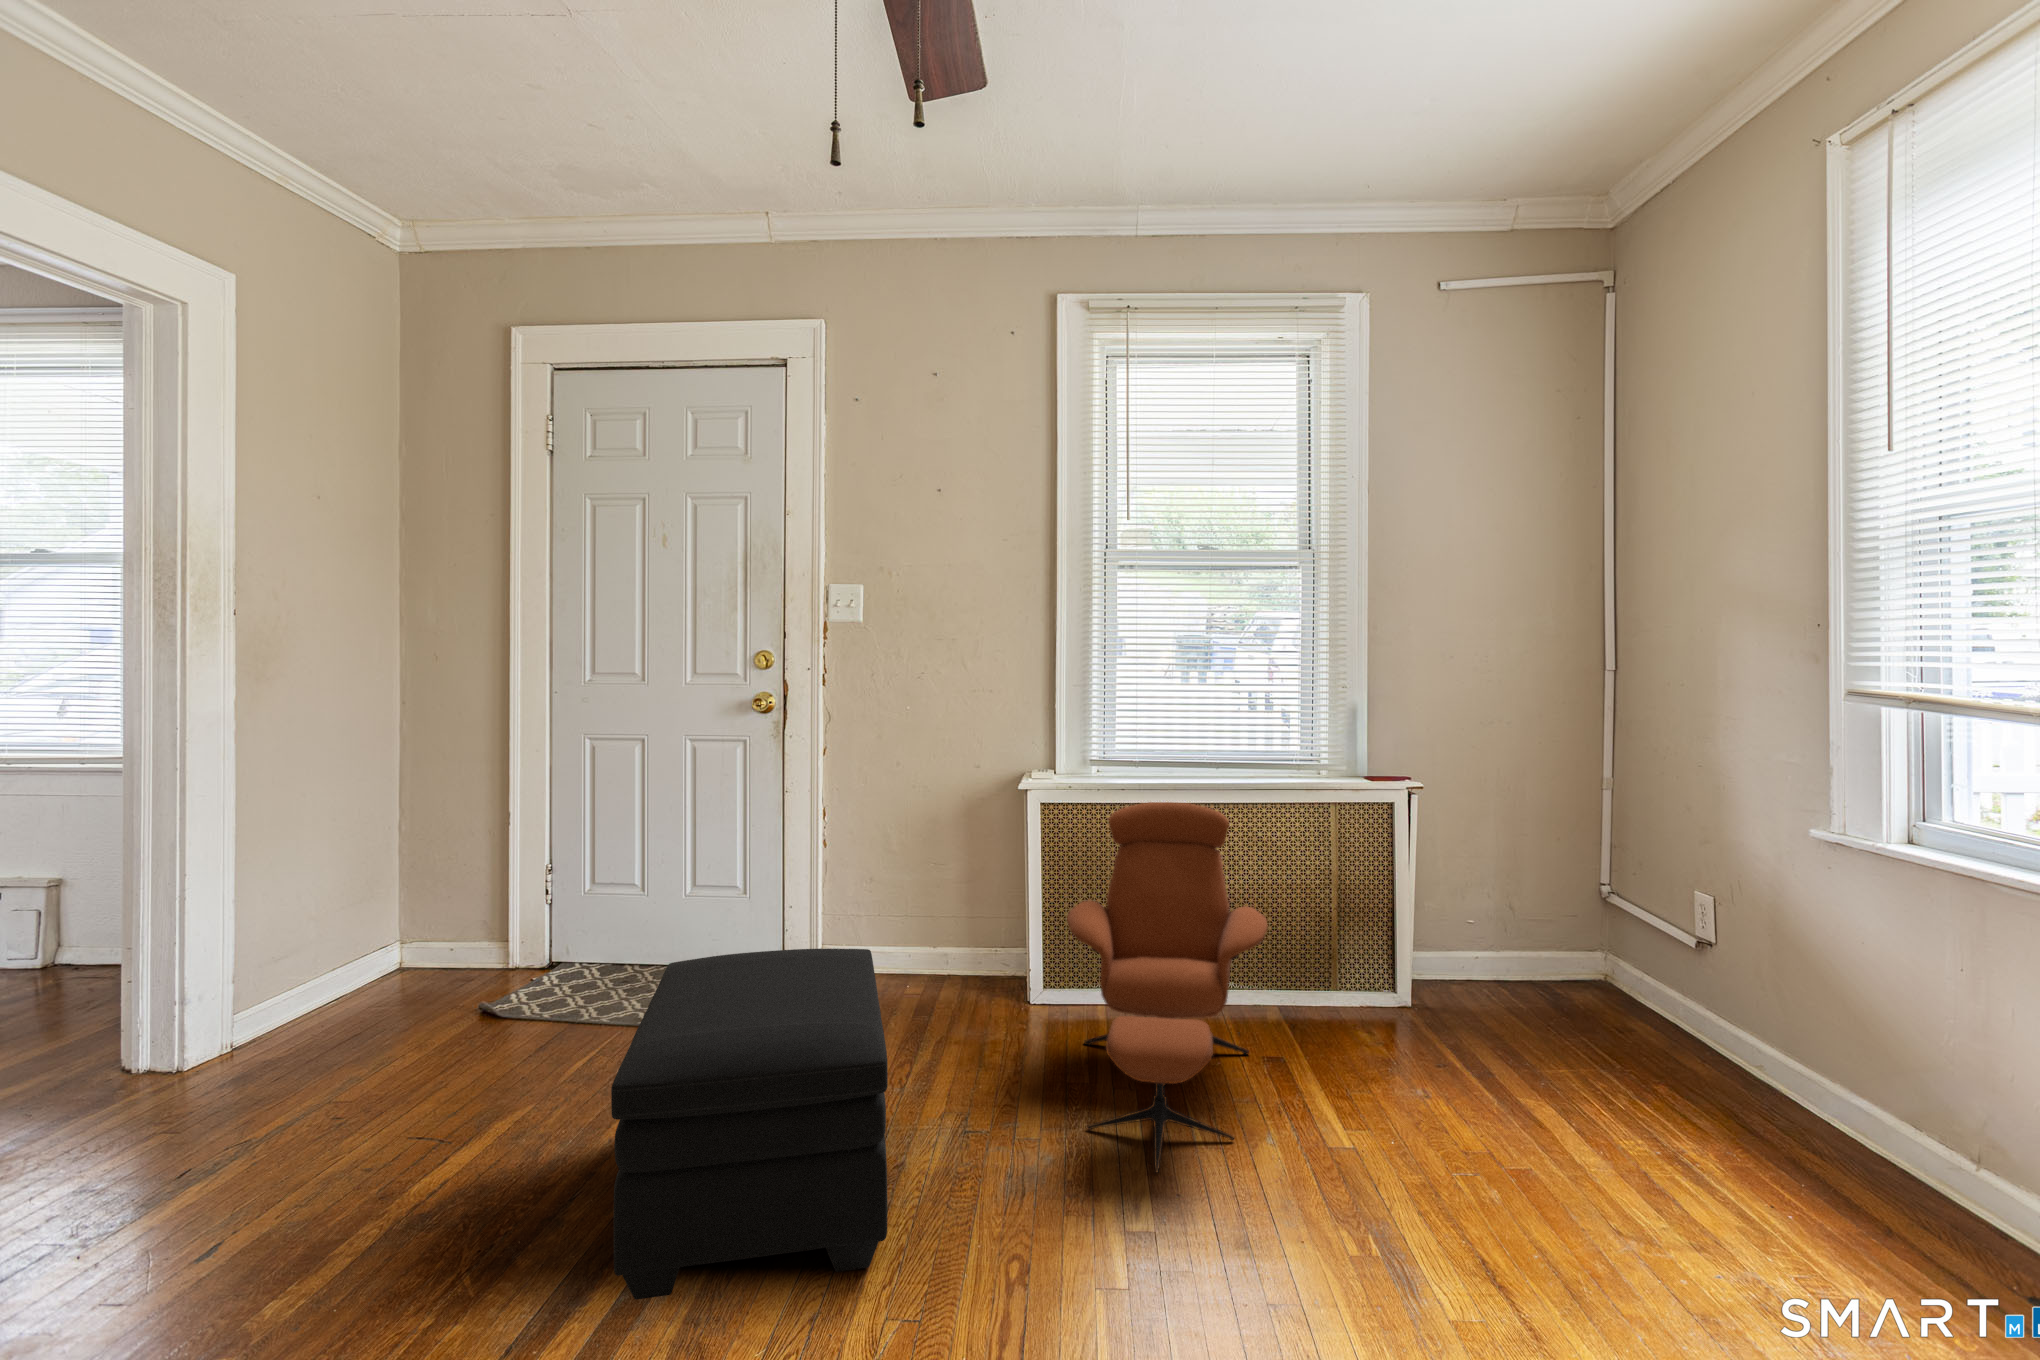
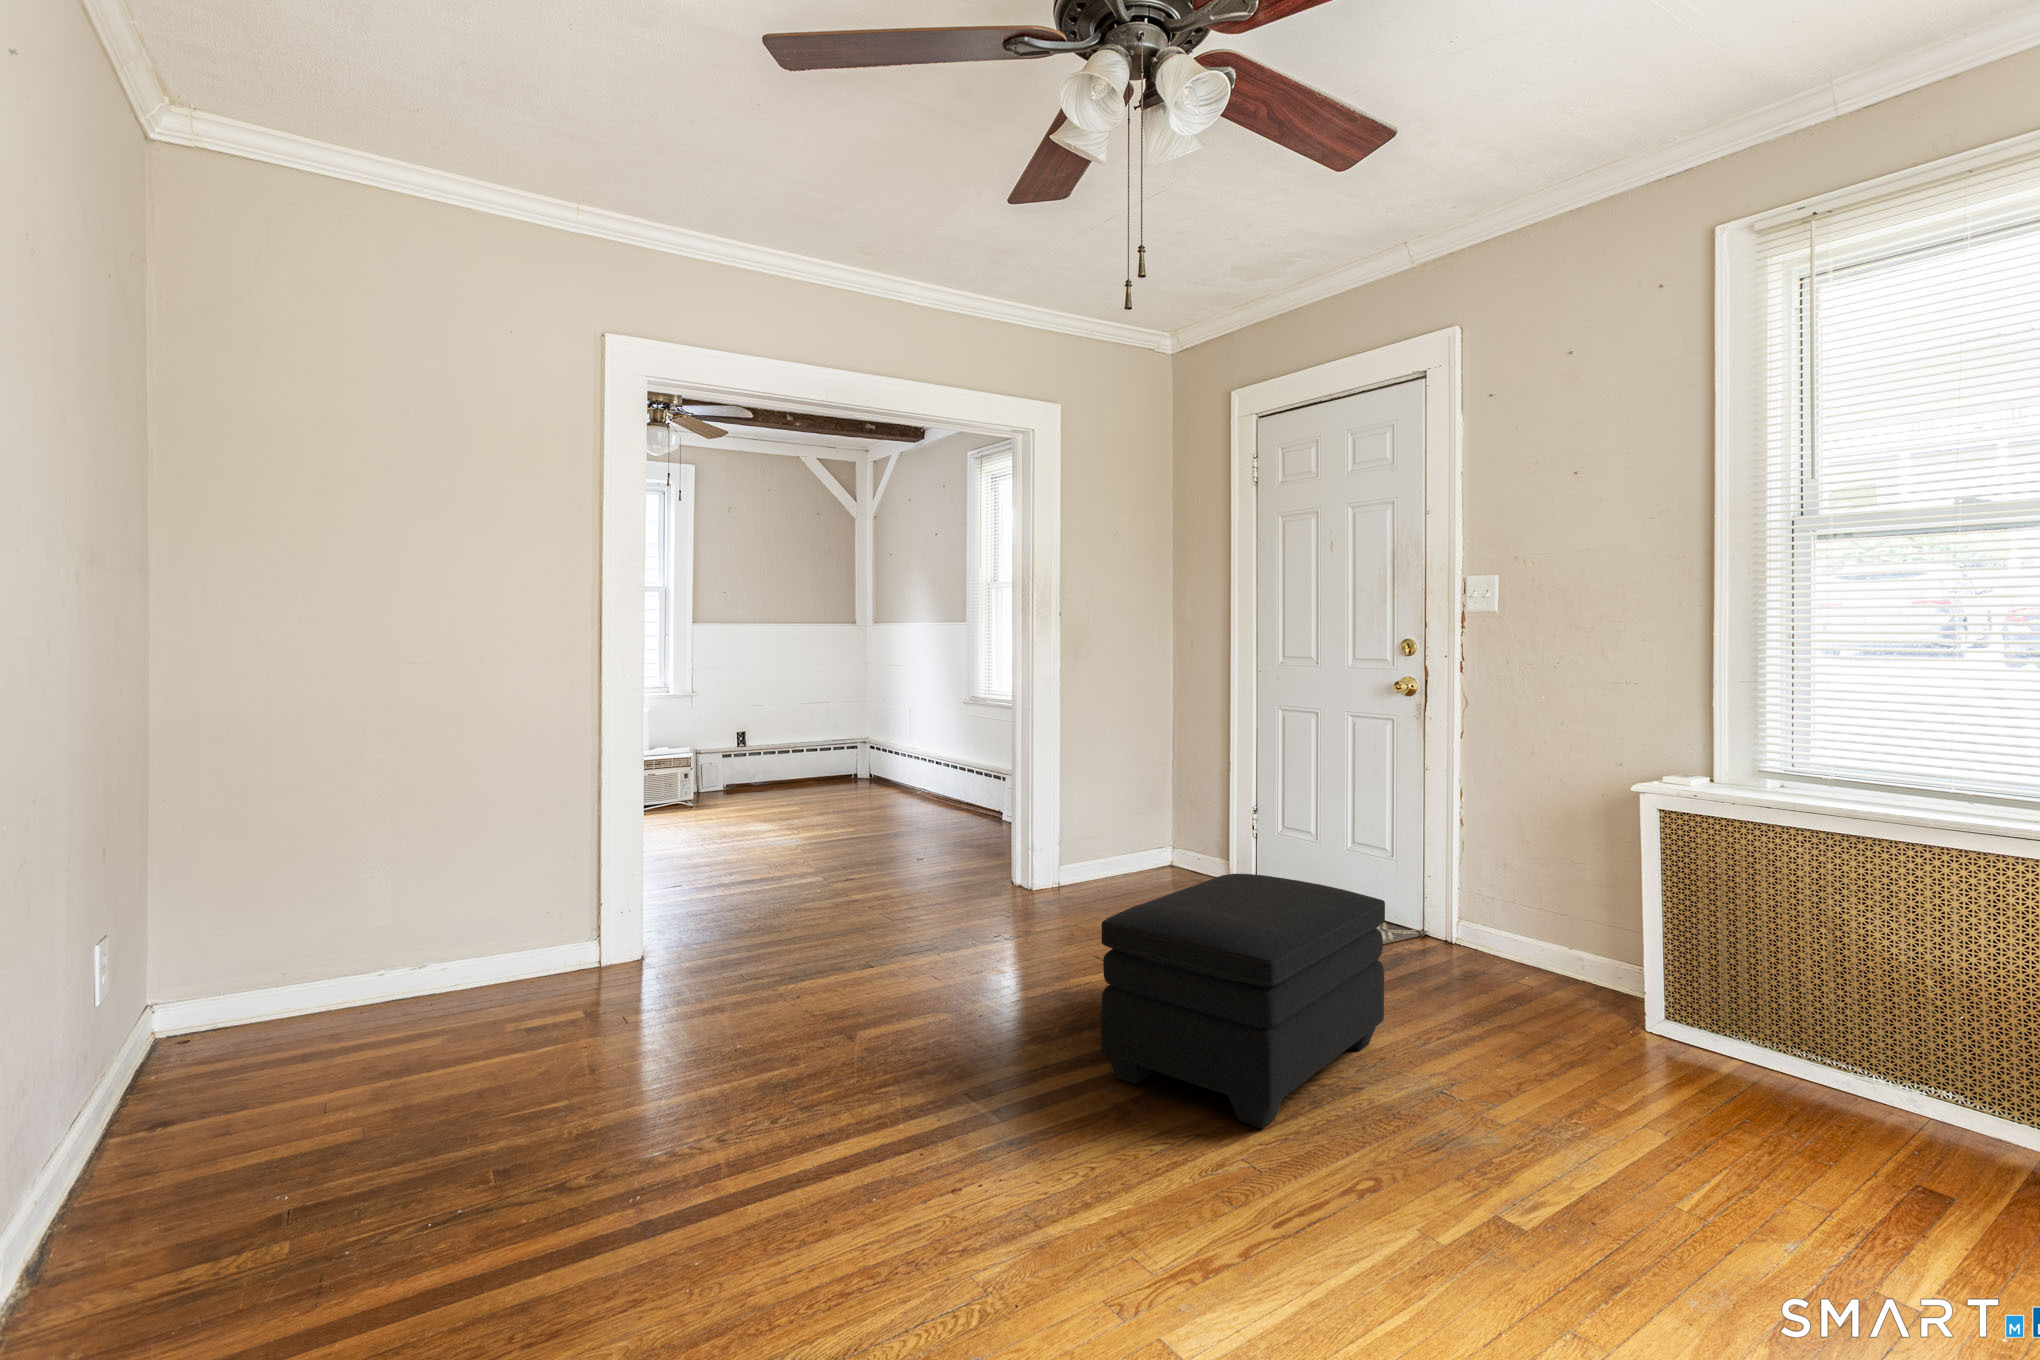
lounge chair: present [1067,802,1267,1172] -> none [1563,821,1925,1213]

